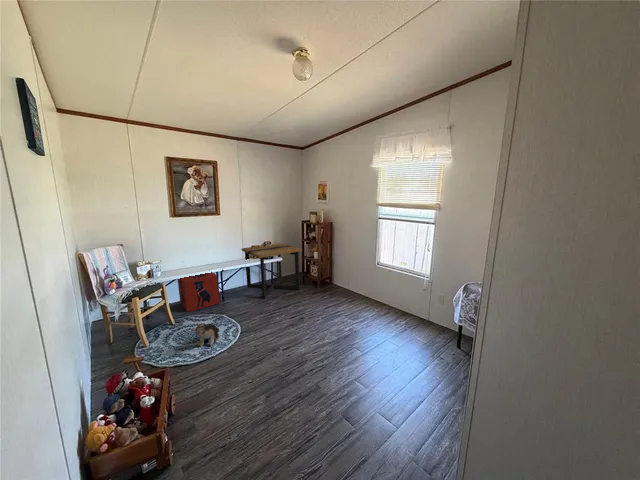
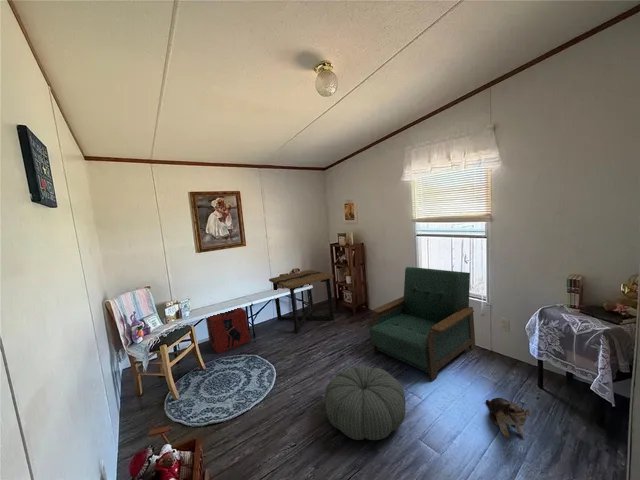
armchair: none [328,246,418,340] -> present [370,267,475,381]
plush toy: present [192,323,219,346] -> present [486,398,530,438]
pouf: none [282,324,349,380] -> present [325,366,405,440]

